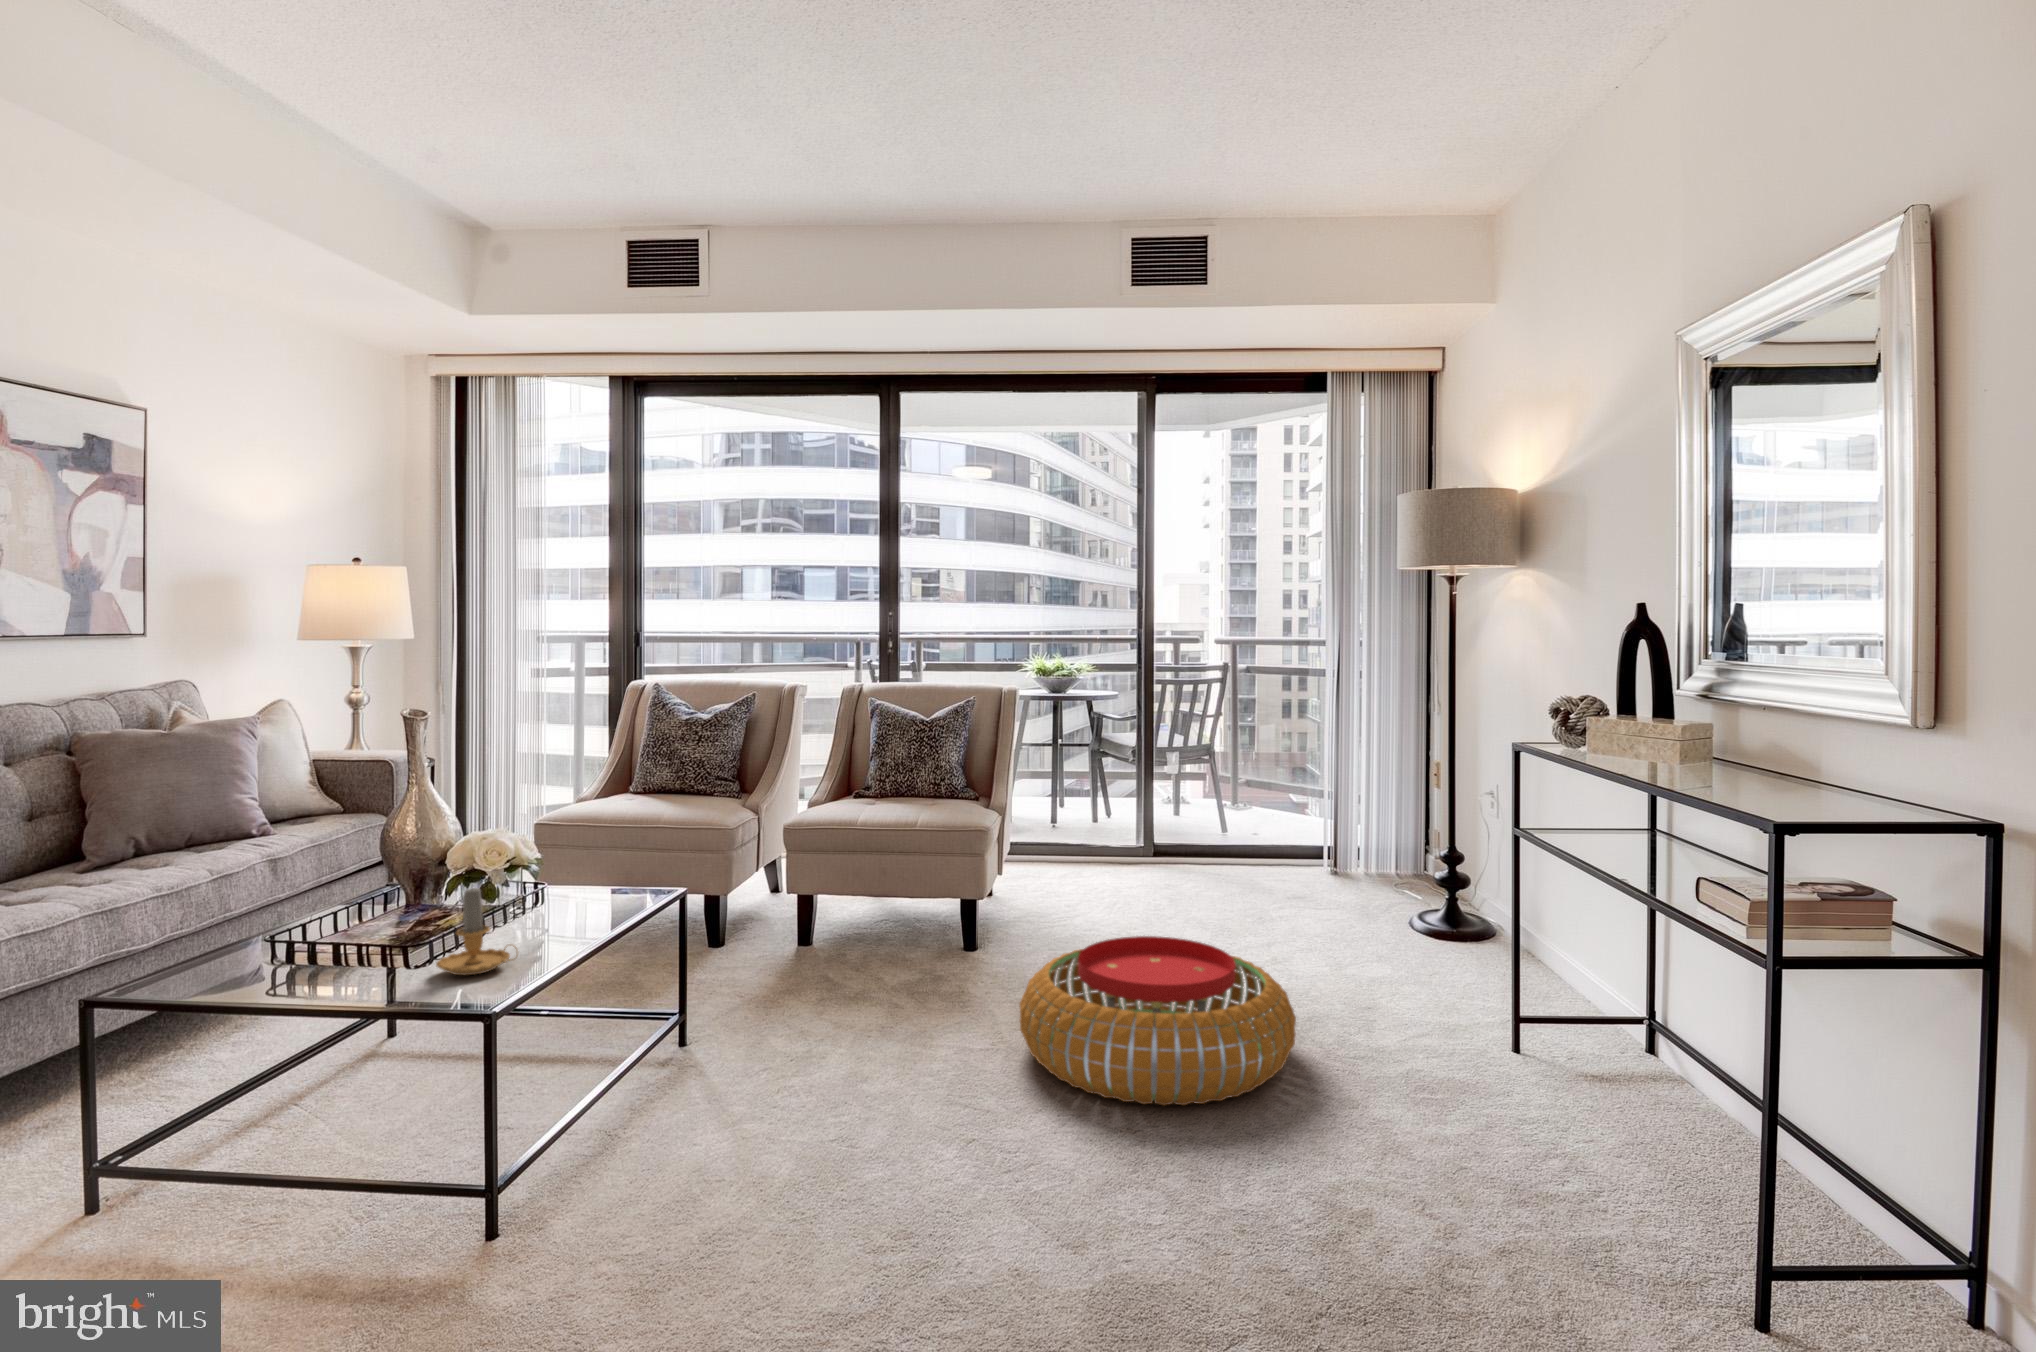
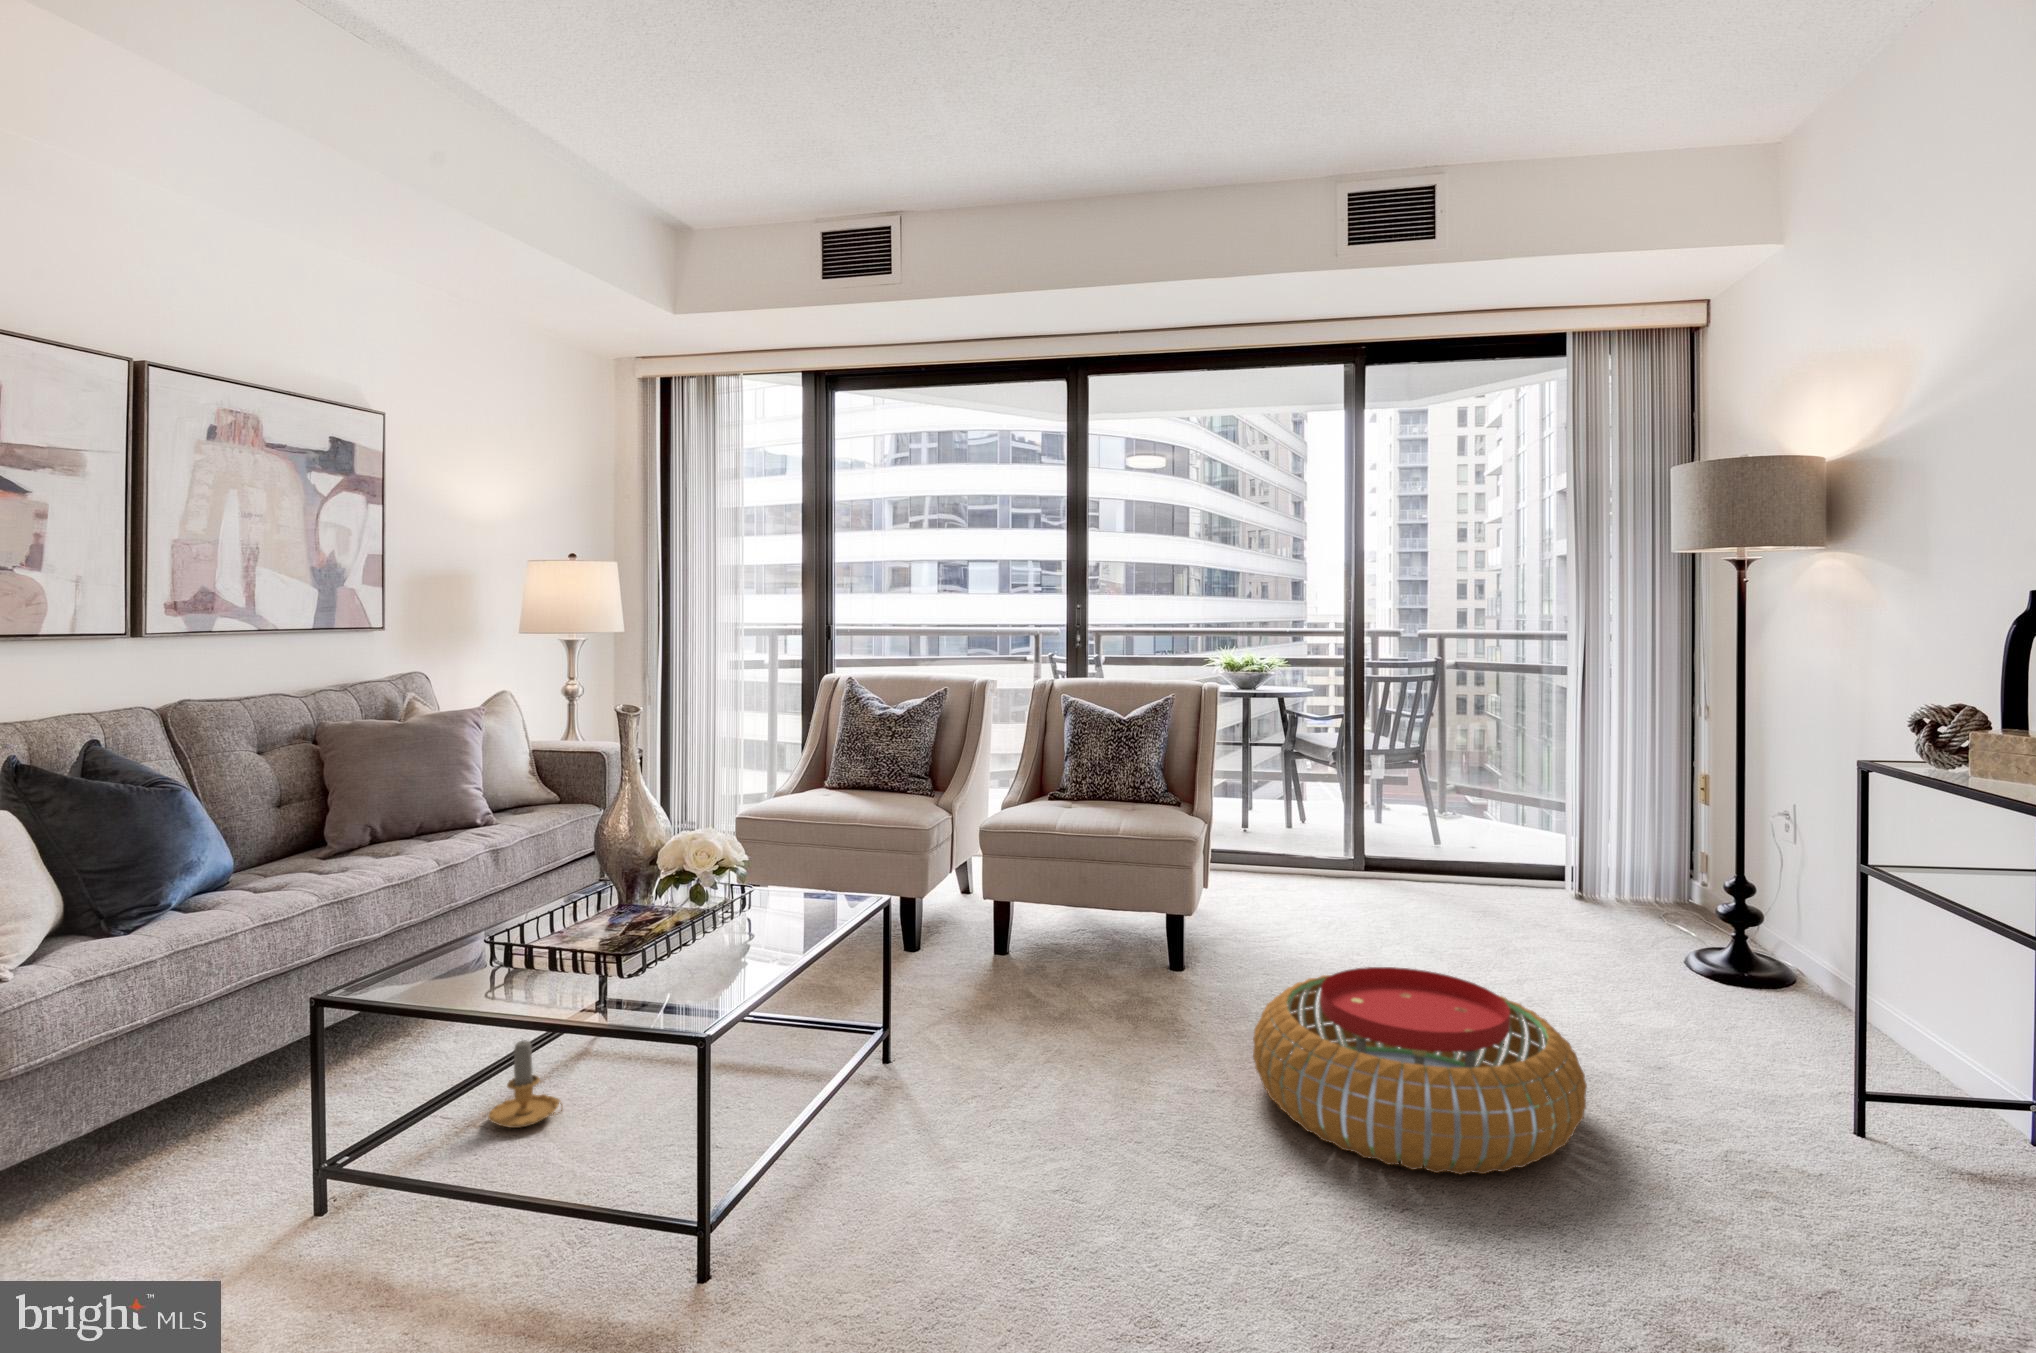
candle: present [436,888,517,975] -> present [488,1041,563,1128]

